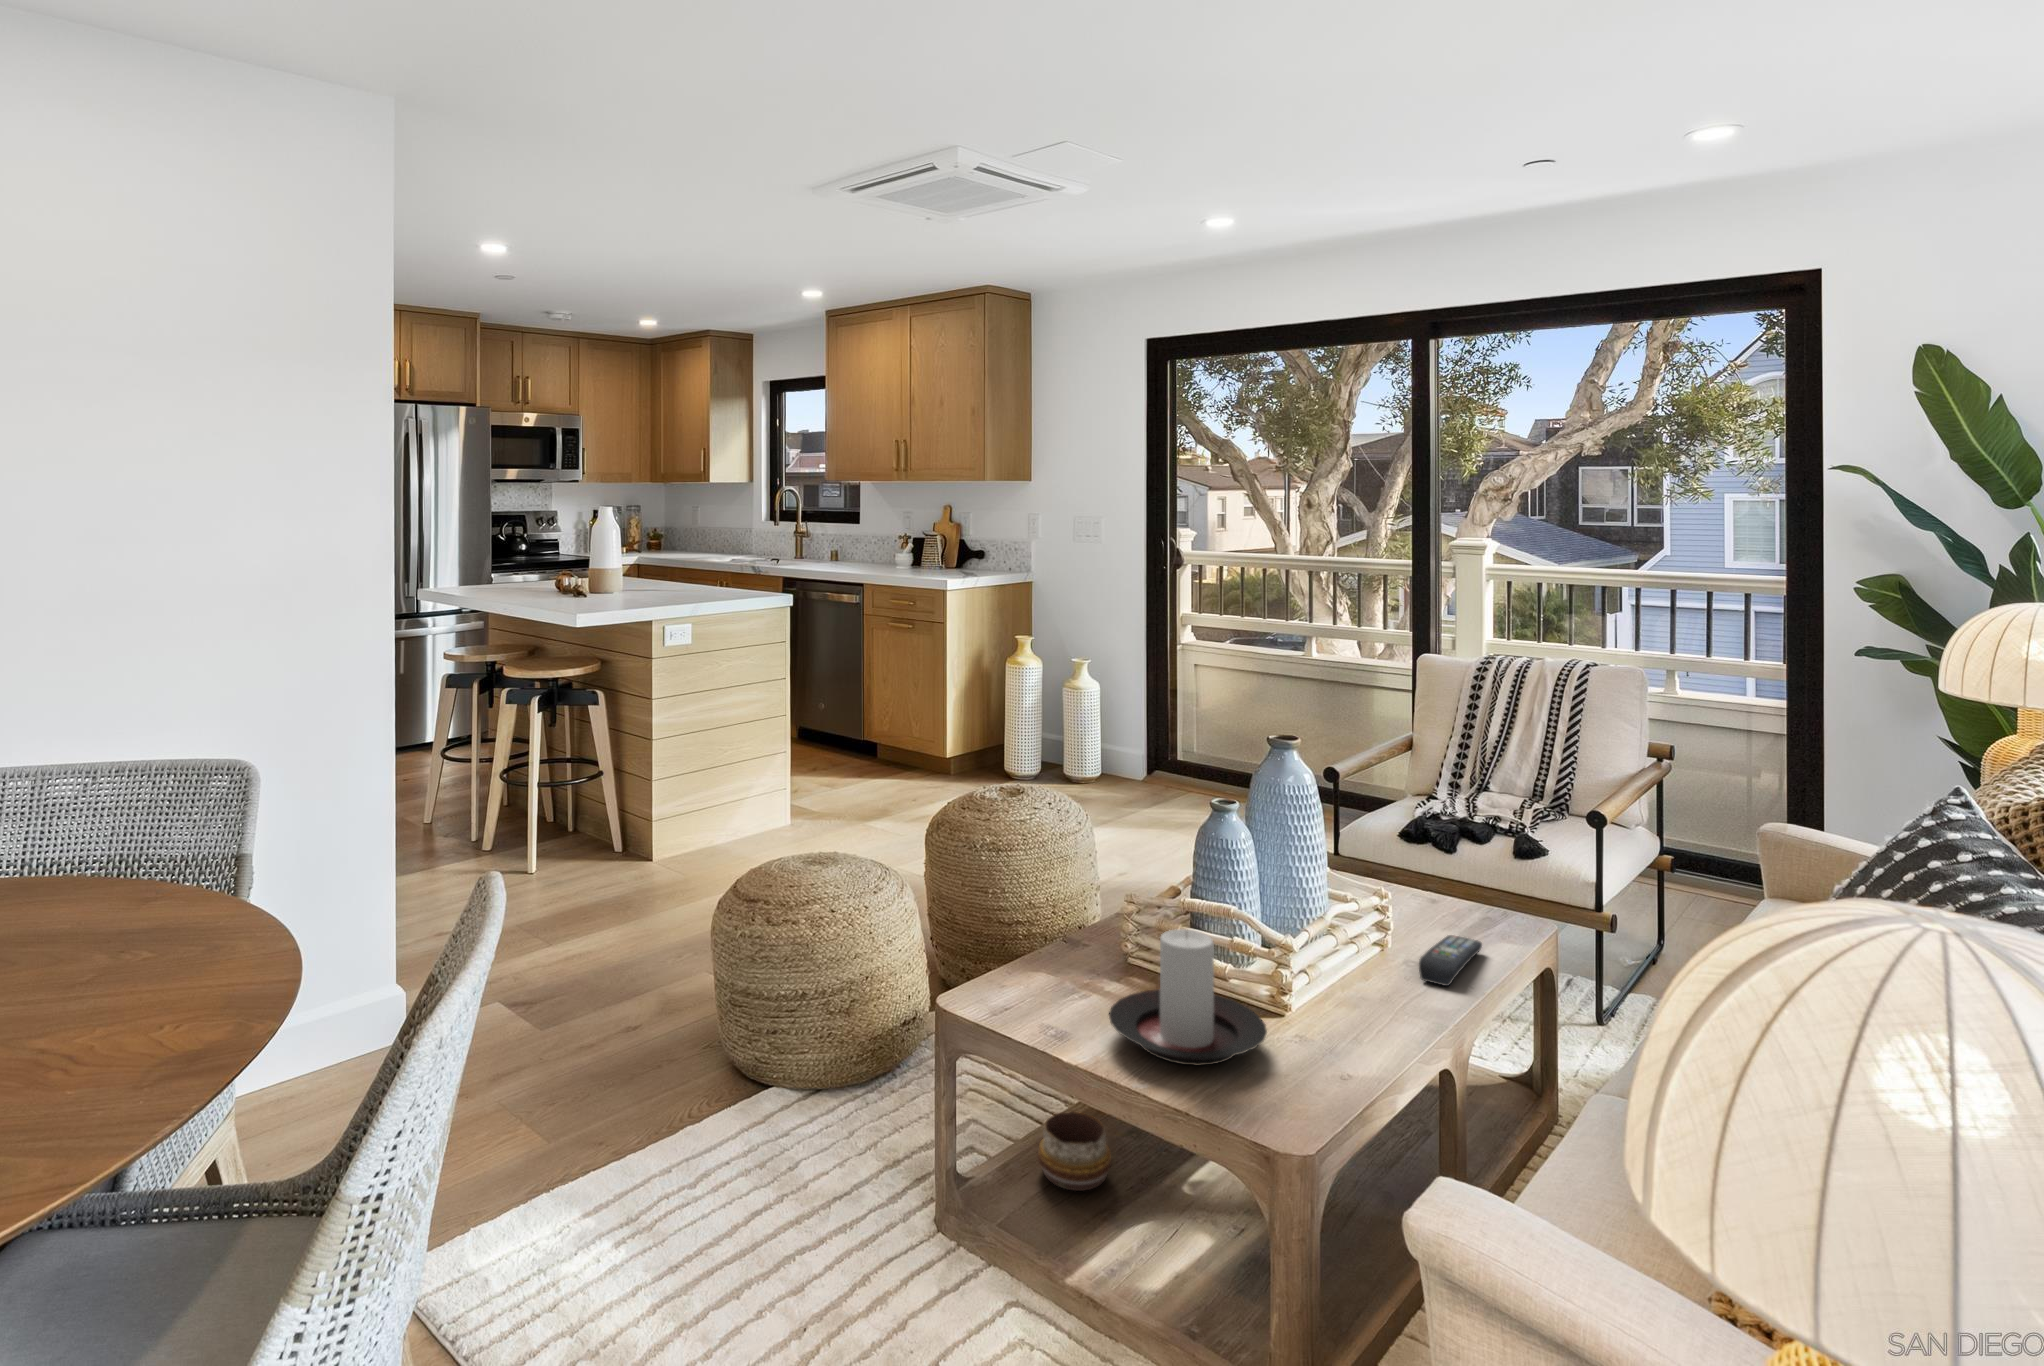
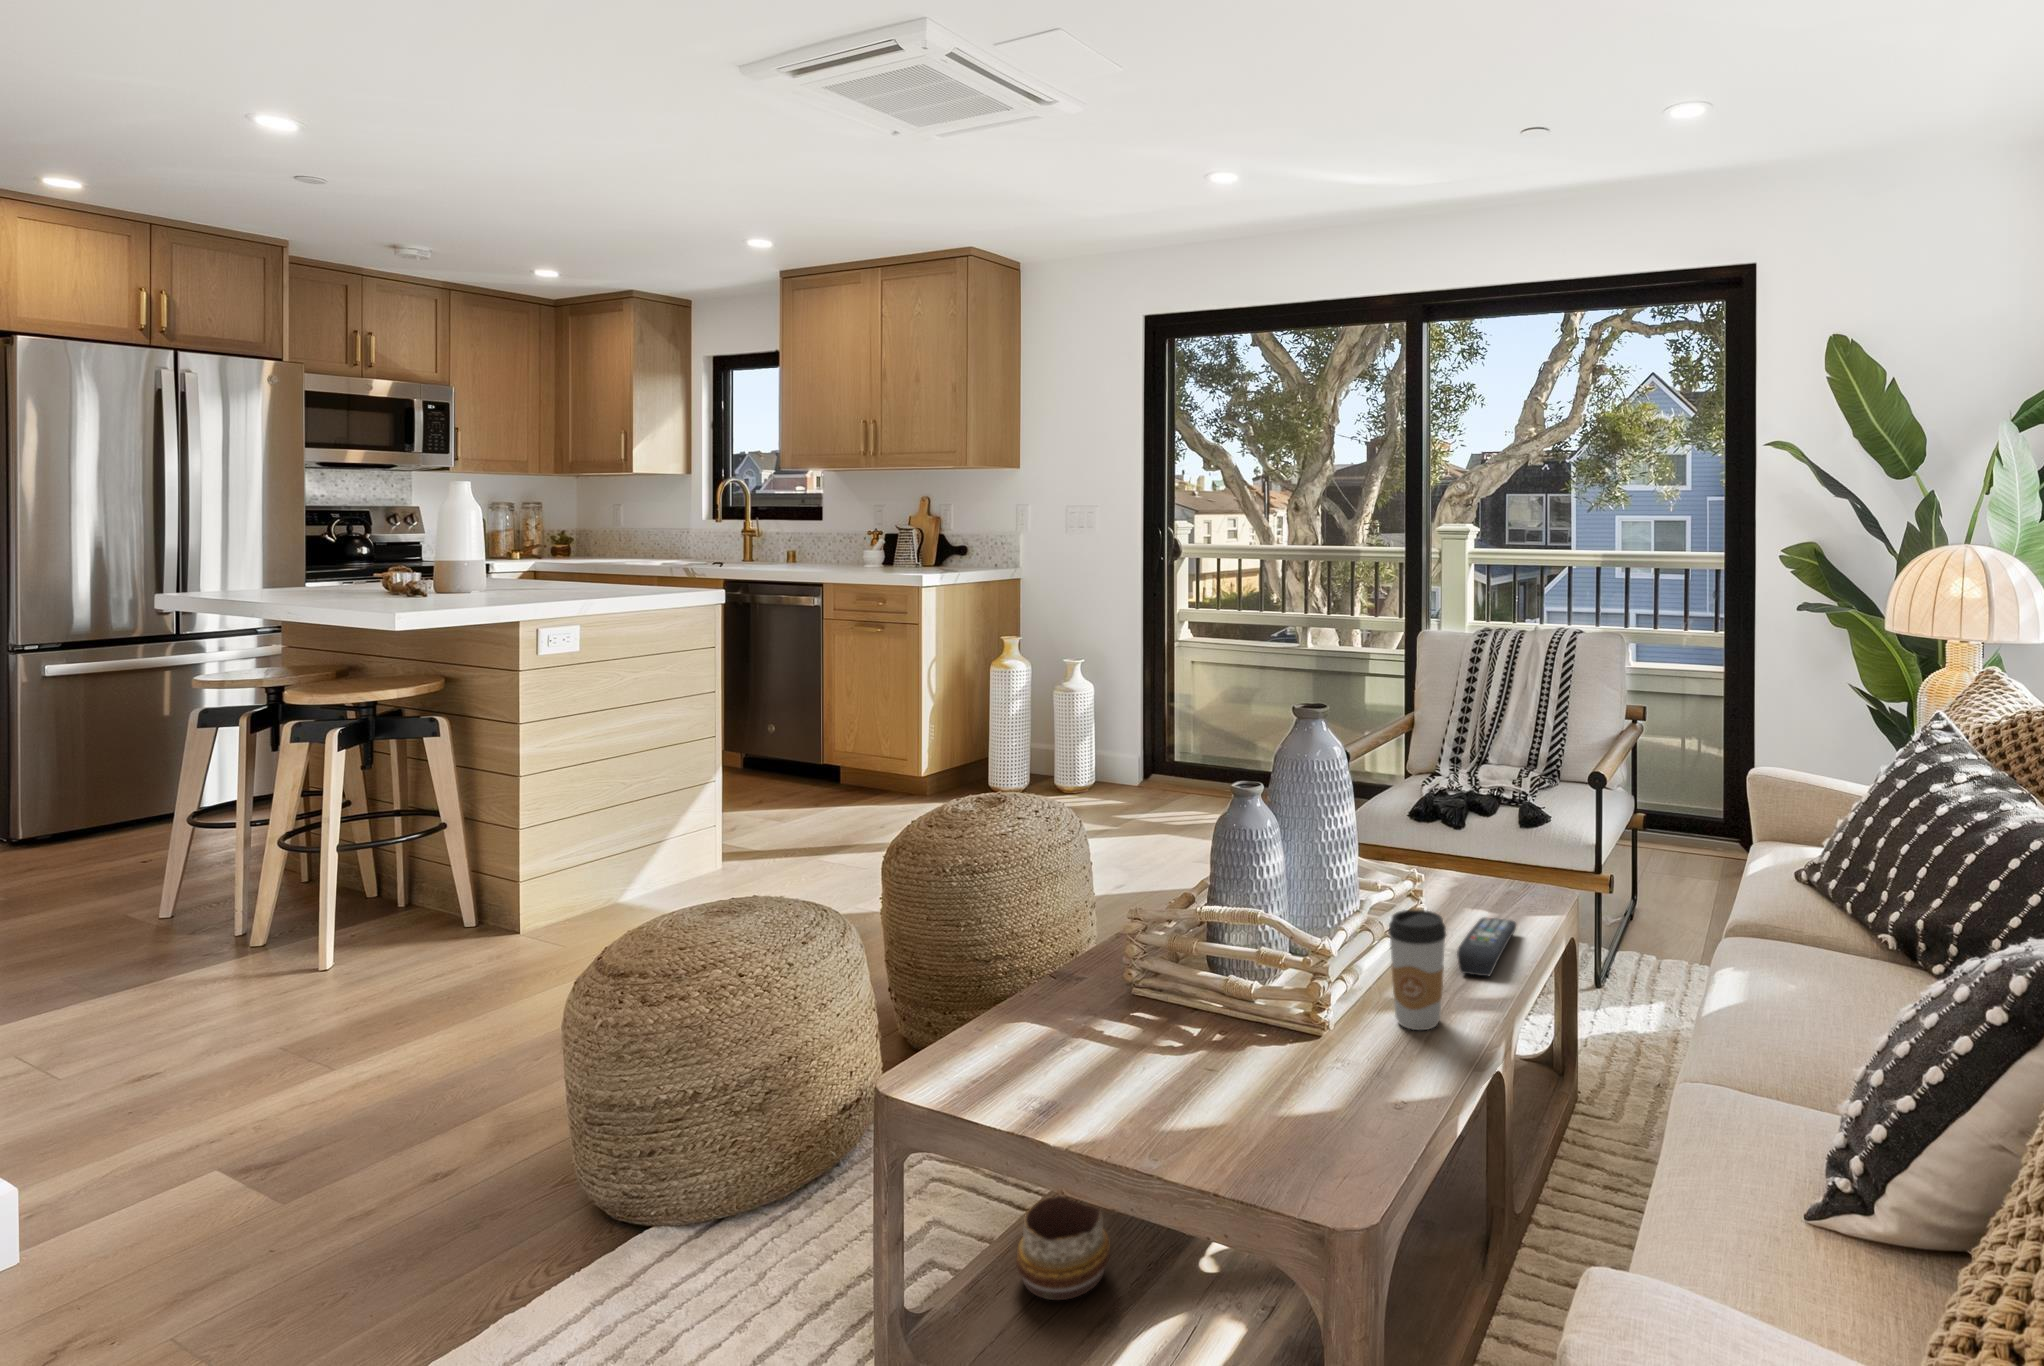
coffee cup: none [1349,920,1402,1022] -> present [1388,910,1446,1030]
candle holder: present [1109,929,1267,1066] -> none [1105,945,1302,1122]

